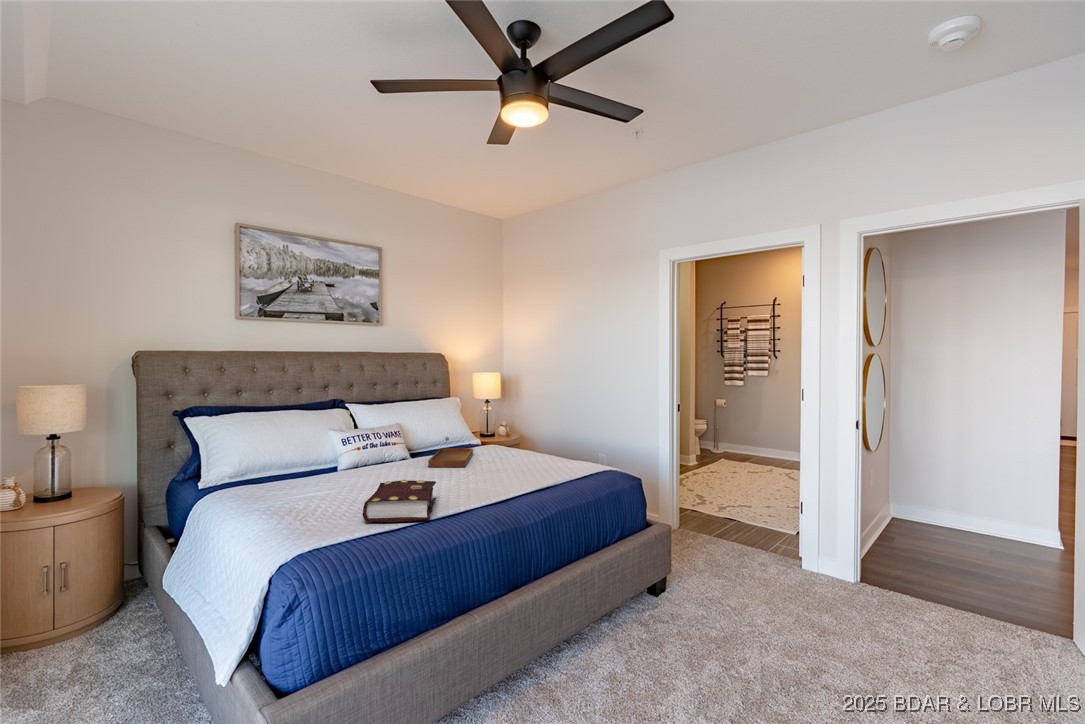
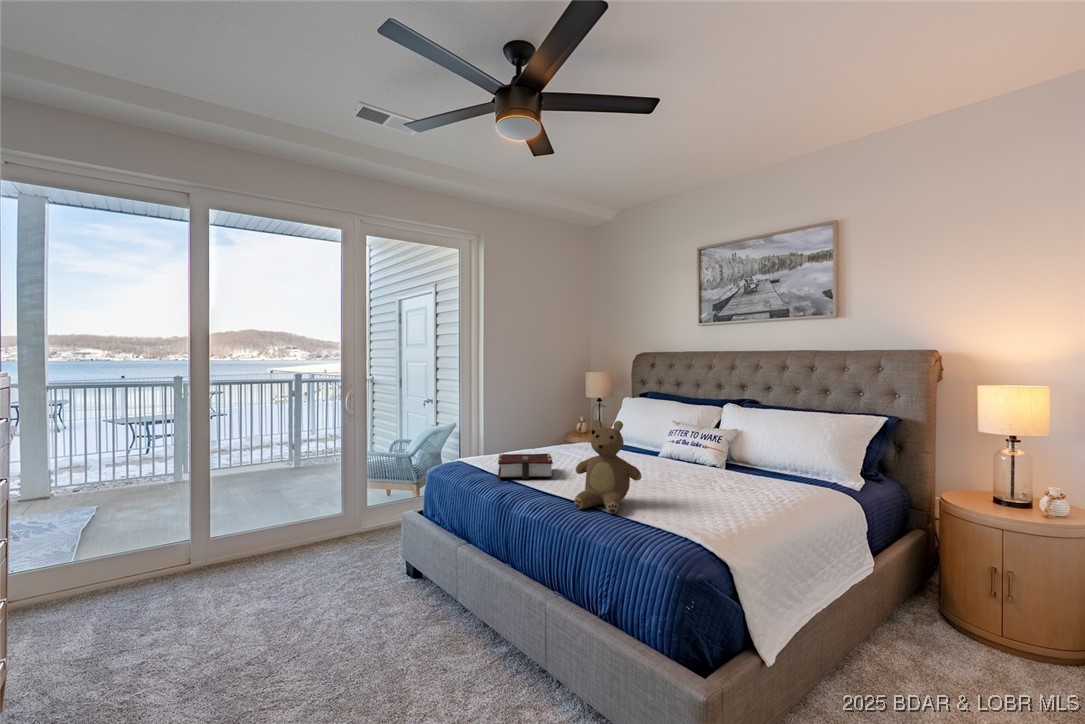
teddy bear: none [508,413,562,493] -> present [574,420,642,513]
tray: present [428,437,473,467] -> none [683,450,776,484]

